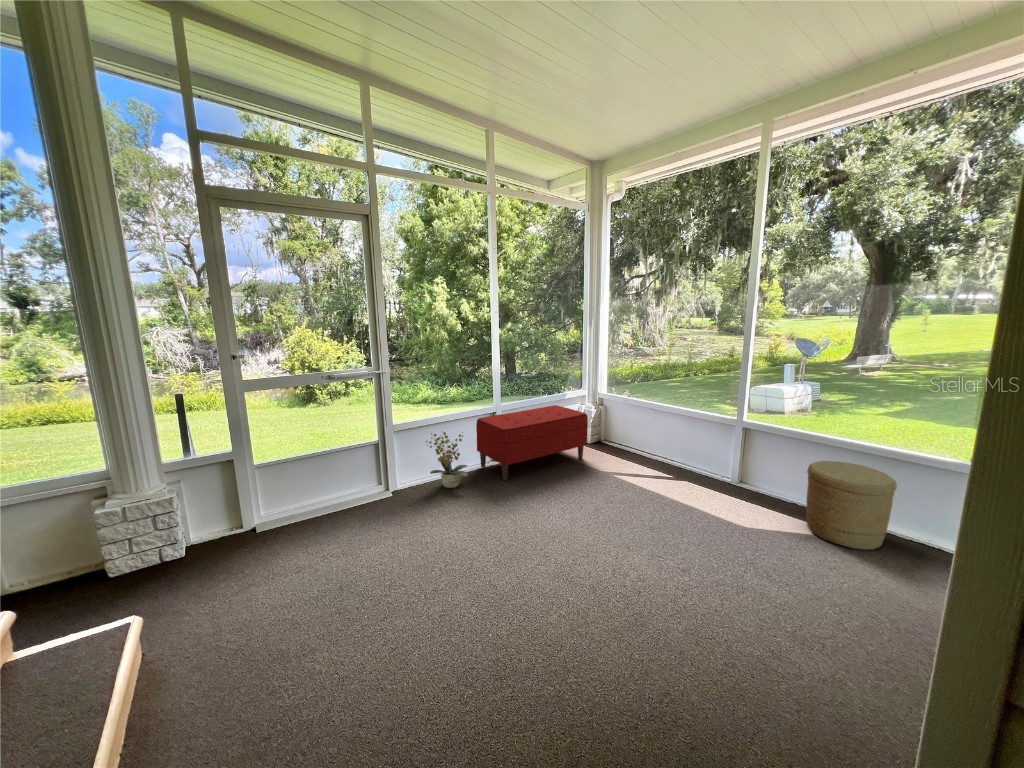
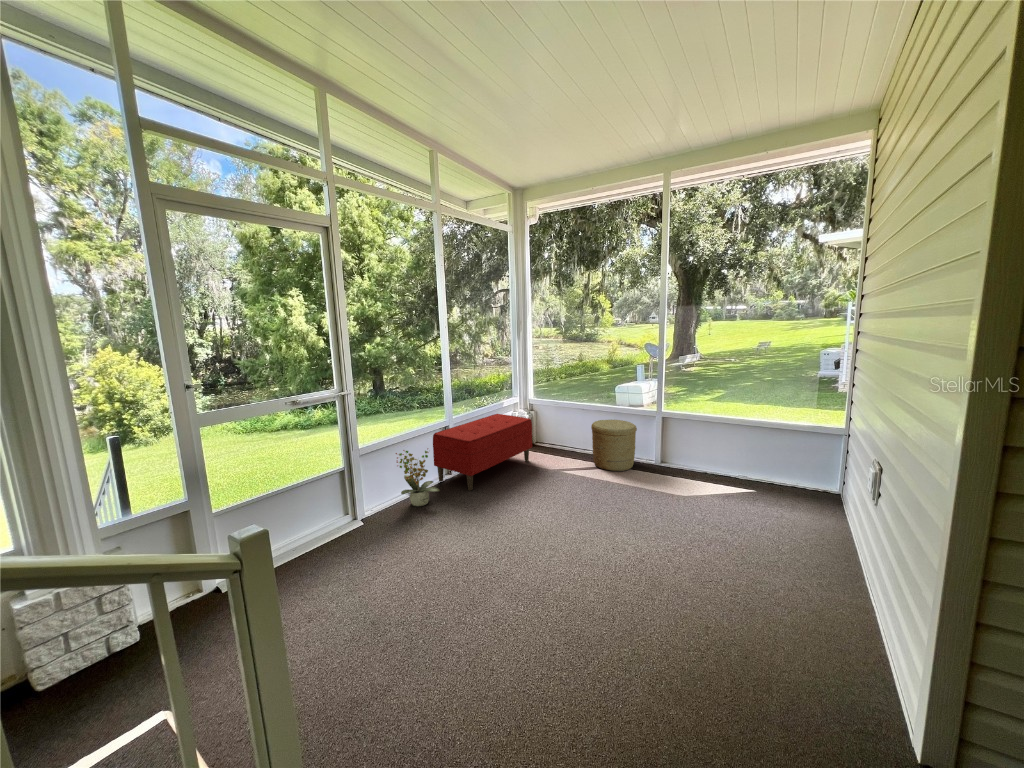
woven basket: present [806,461,897,550] -> present [591,420,637,471]

